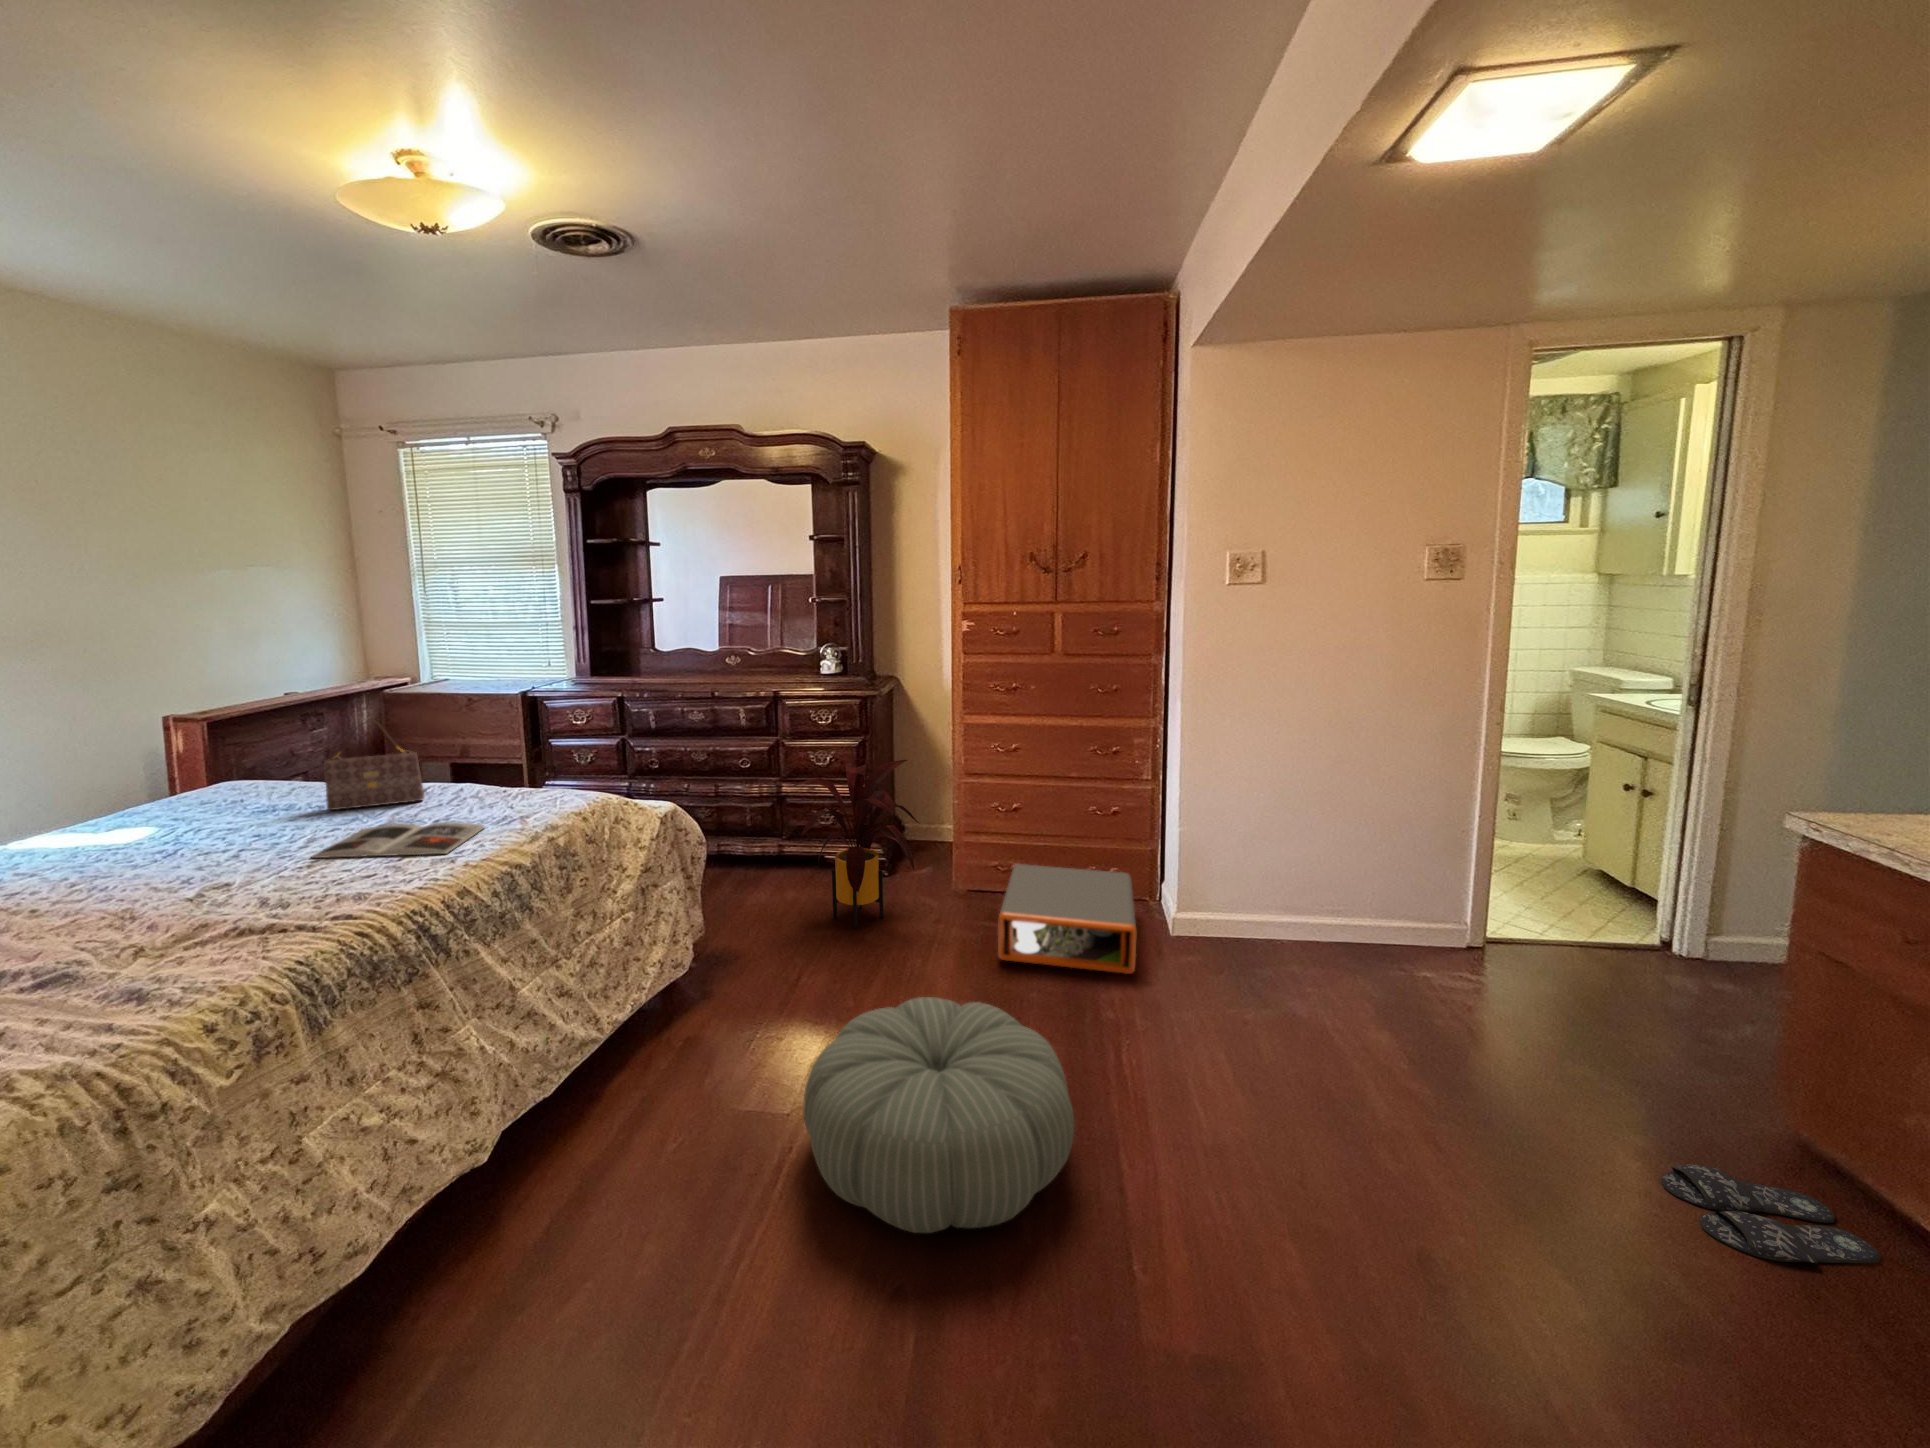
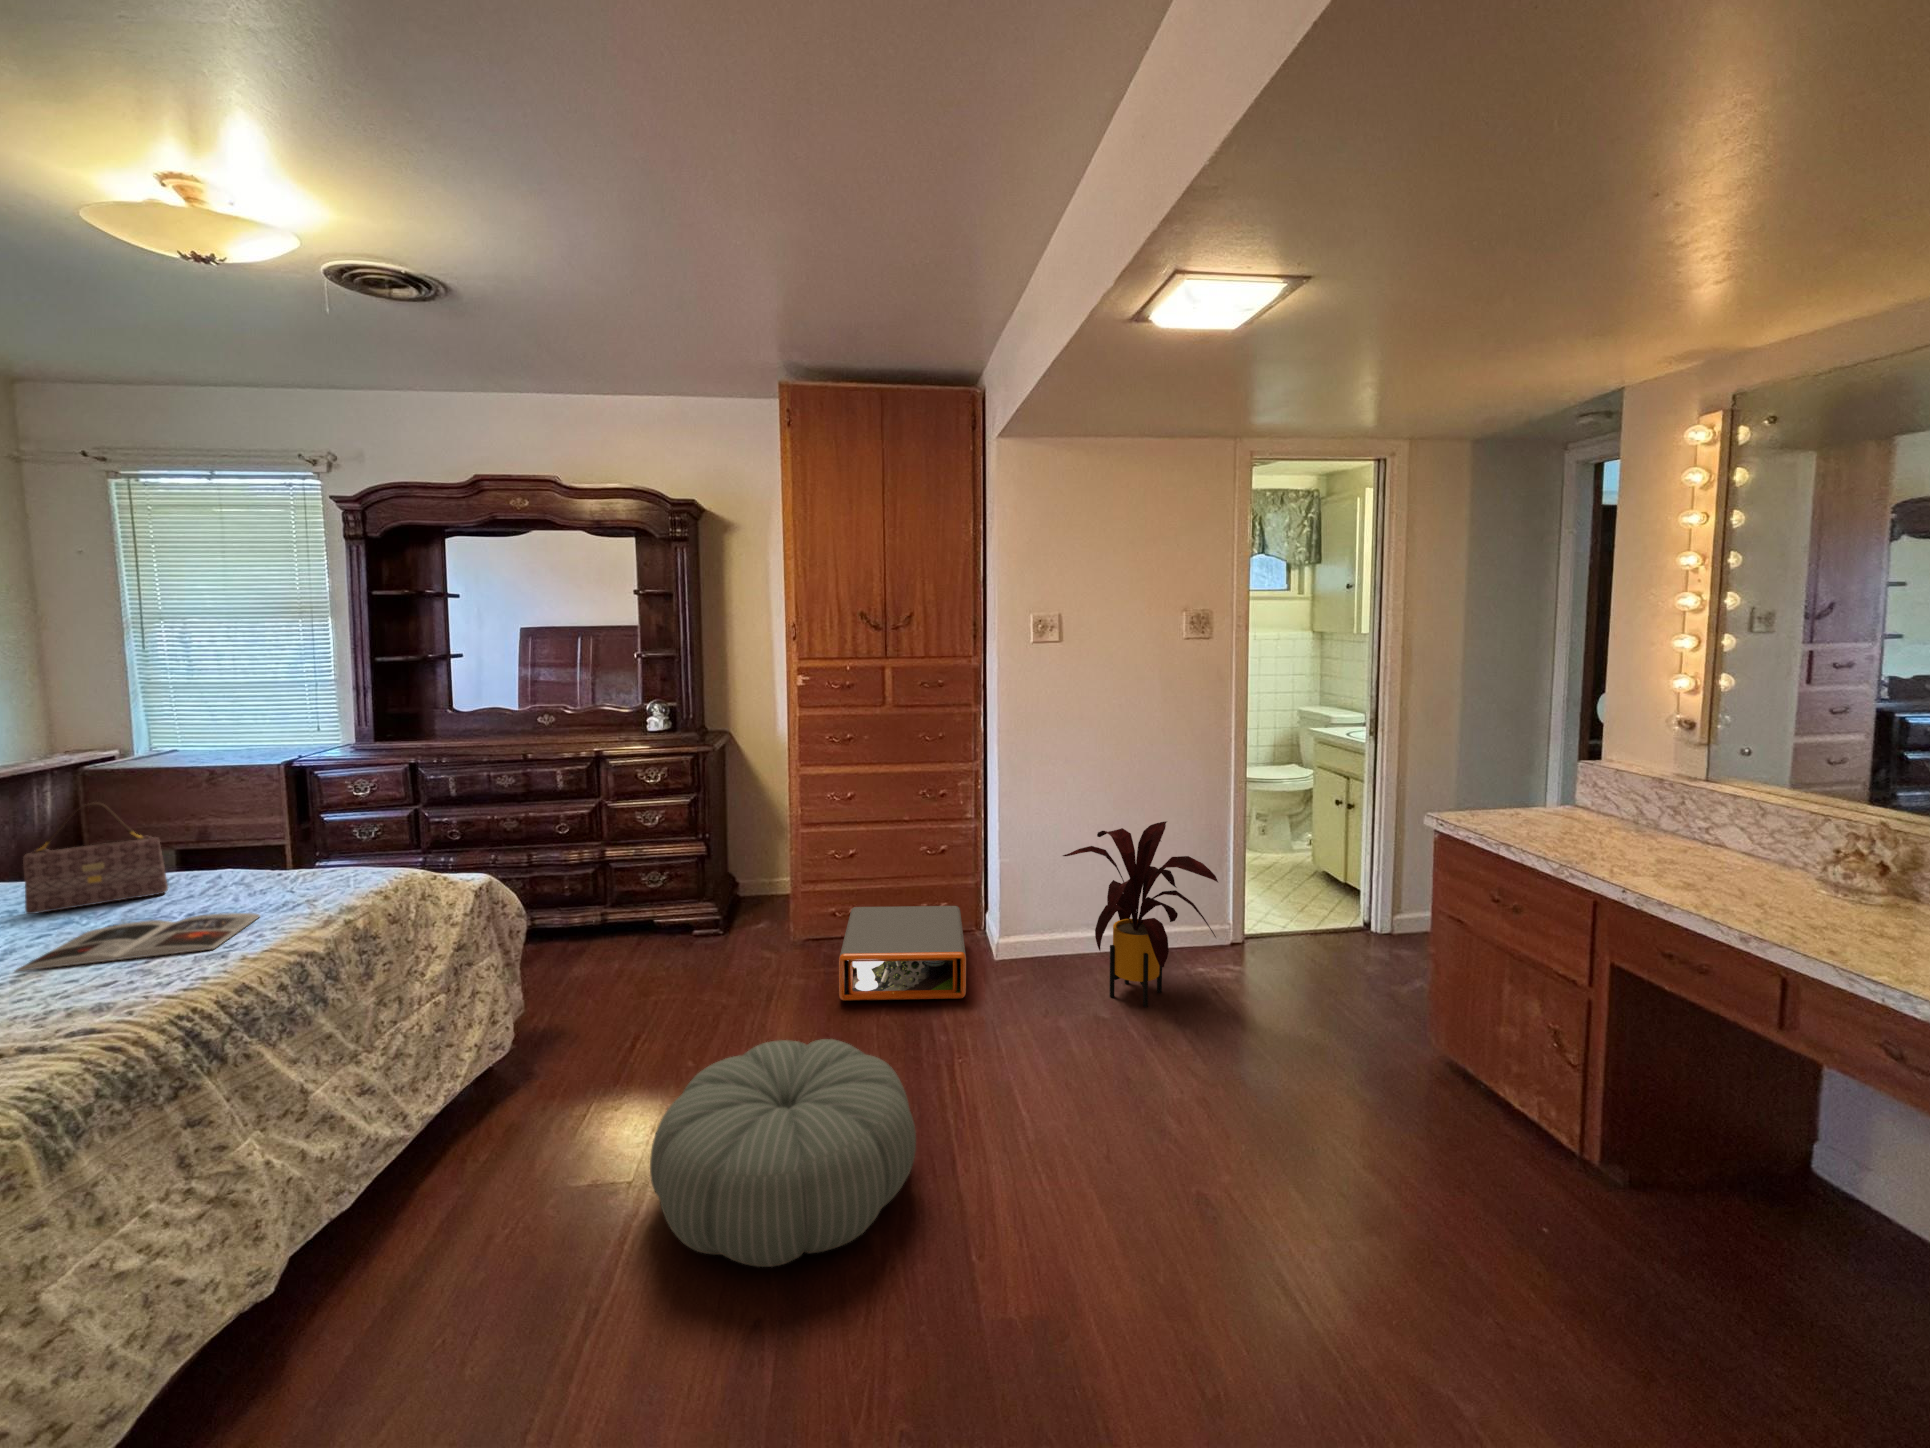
house plant: present [793,760,919,928] -> present [1063,821,1218,1007]
slippers: present [1661,1165,1881,1264] -> none [1360,1087,1490,1148]

